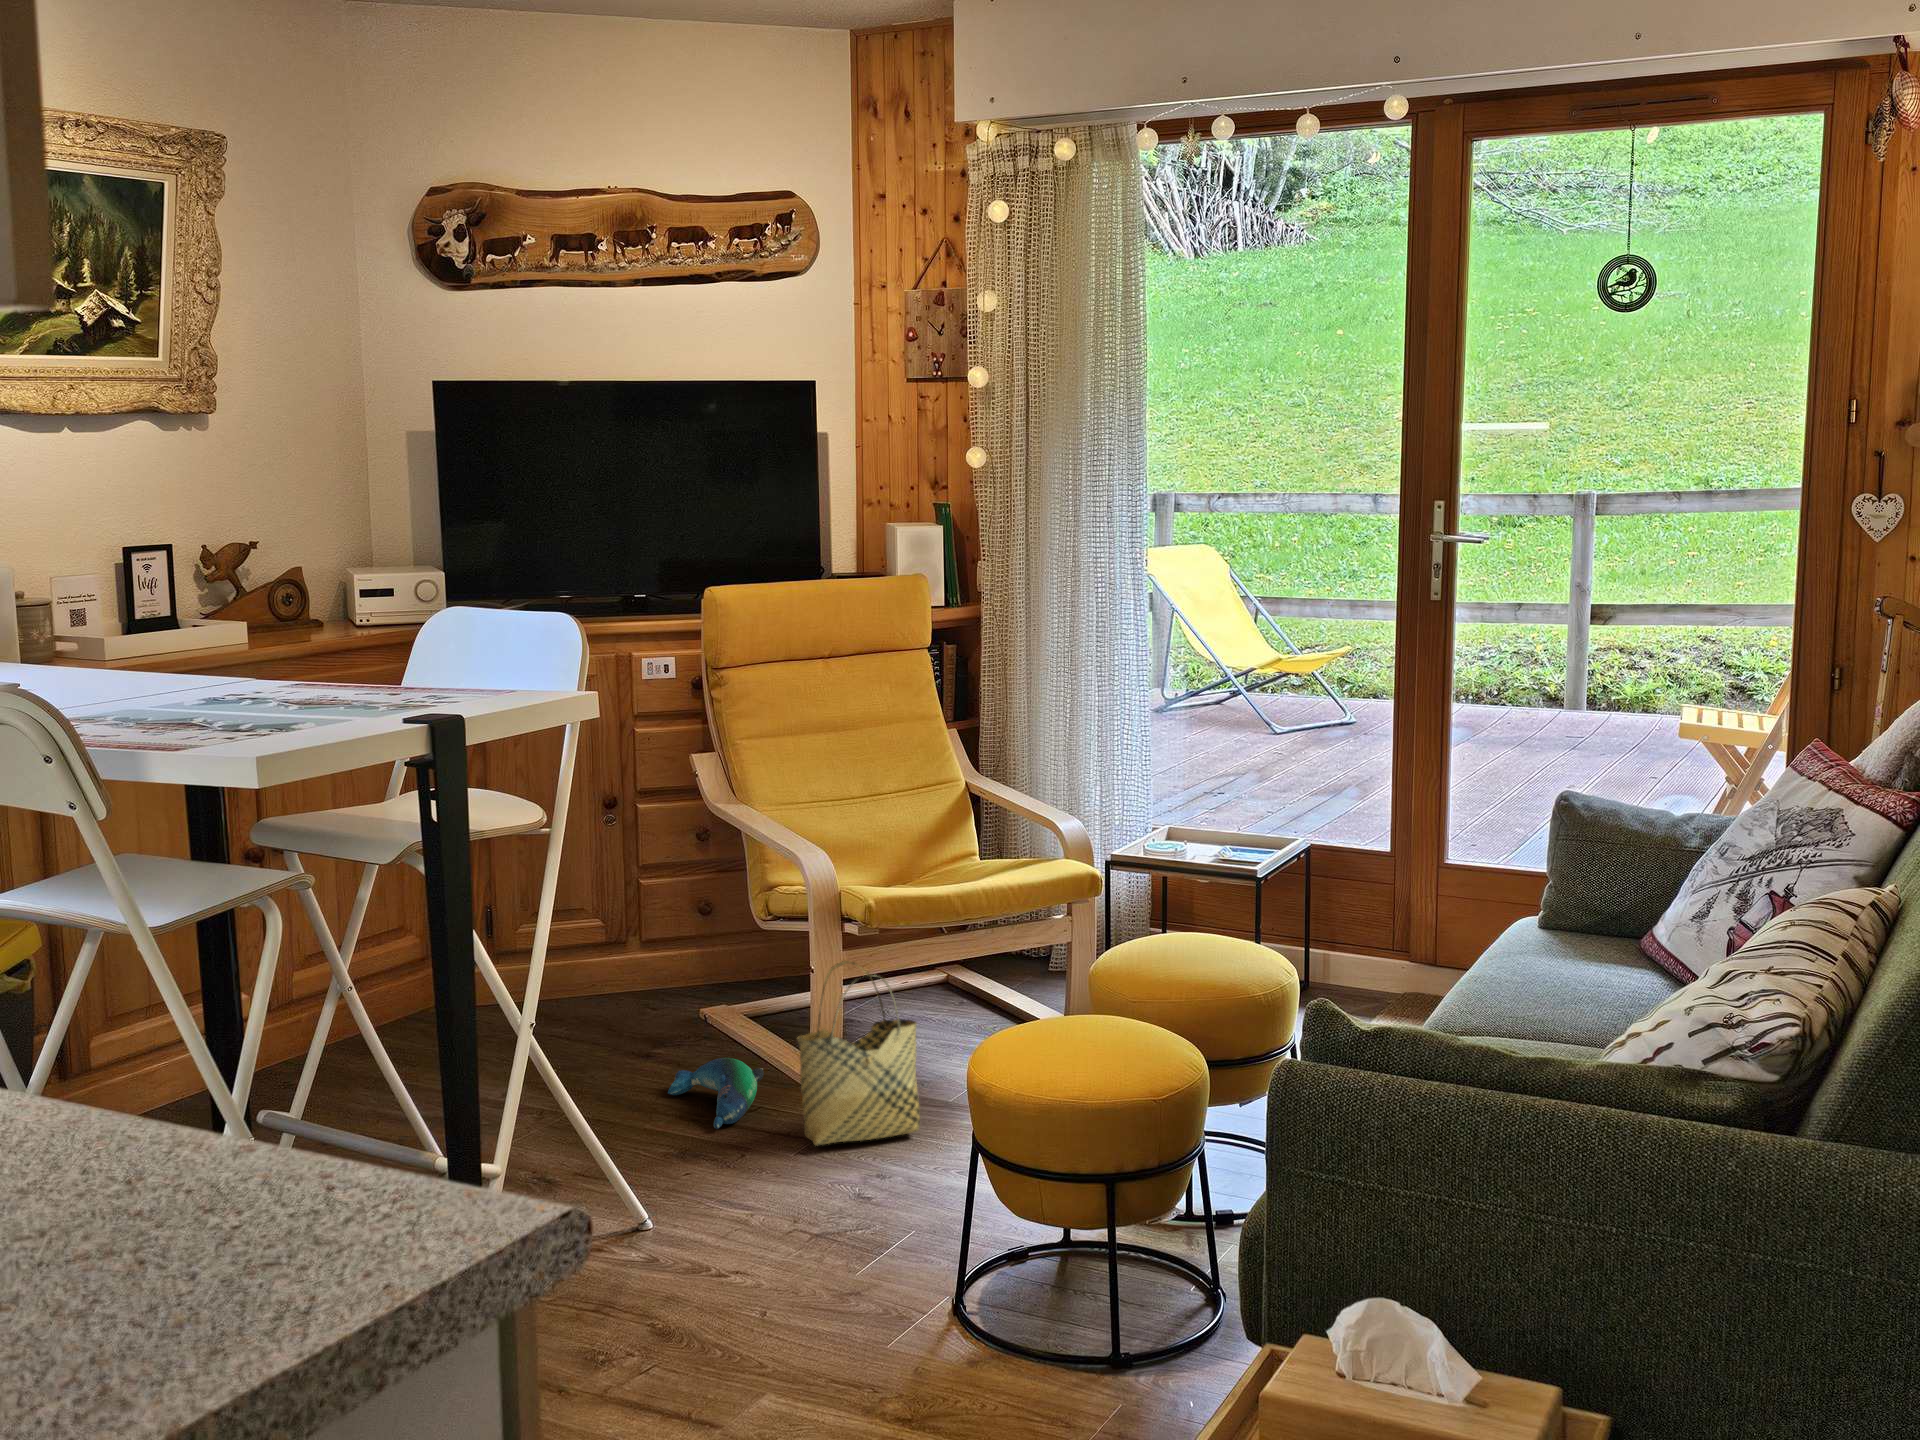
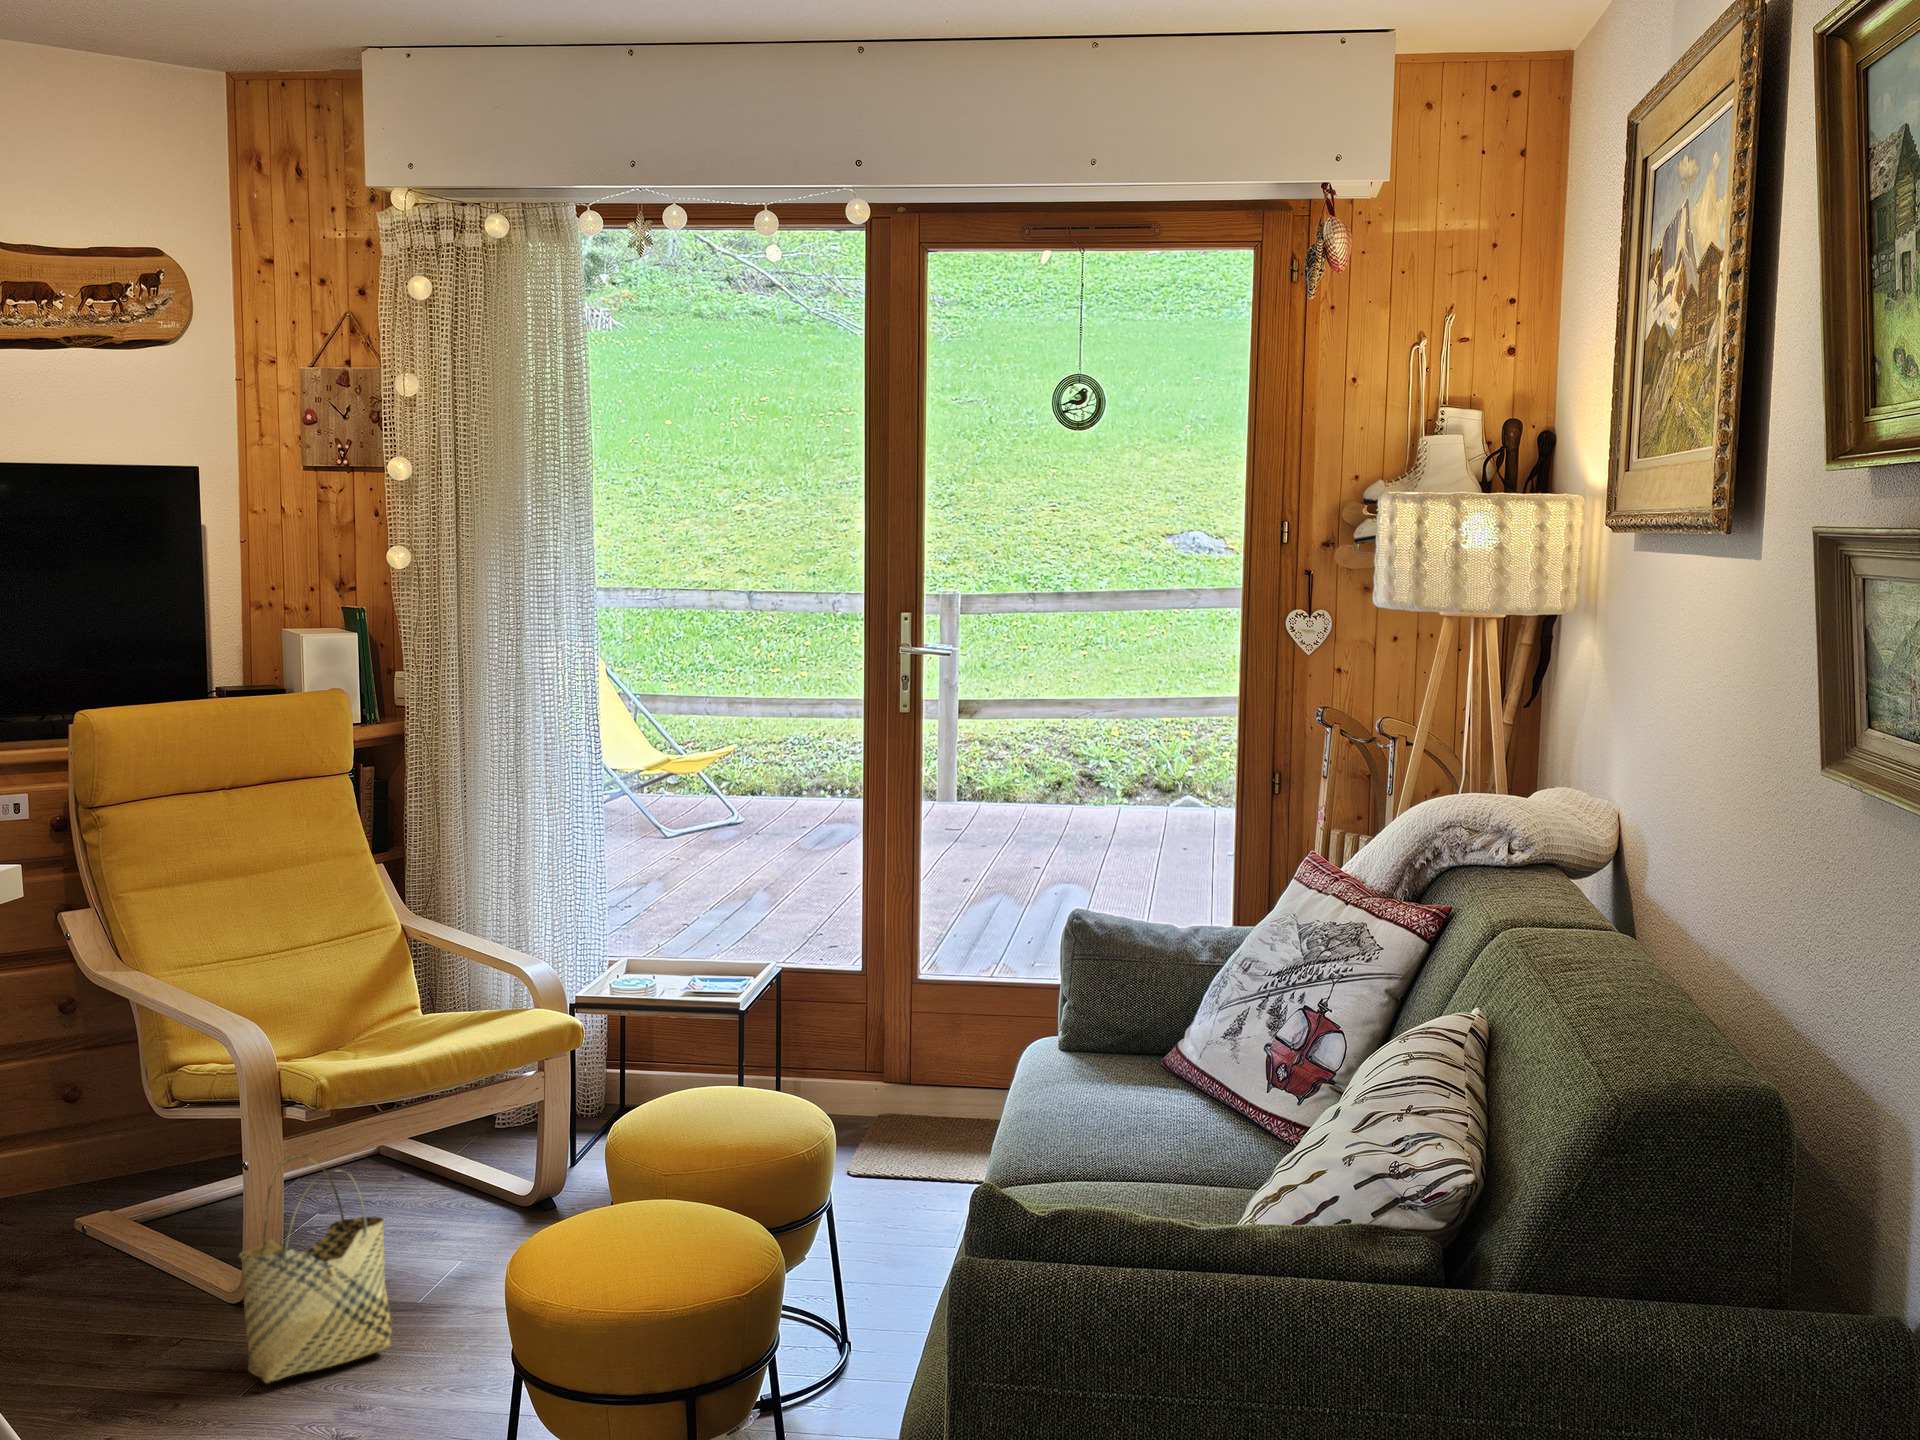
plush toy: present [668,1058,764,1129] -> none [53,1285,184,1378]

